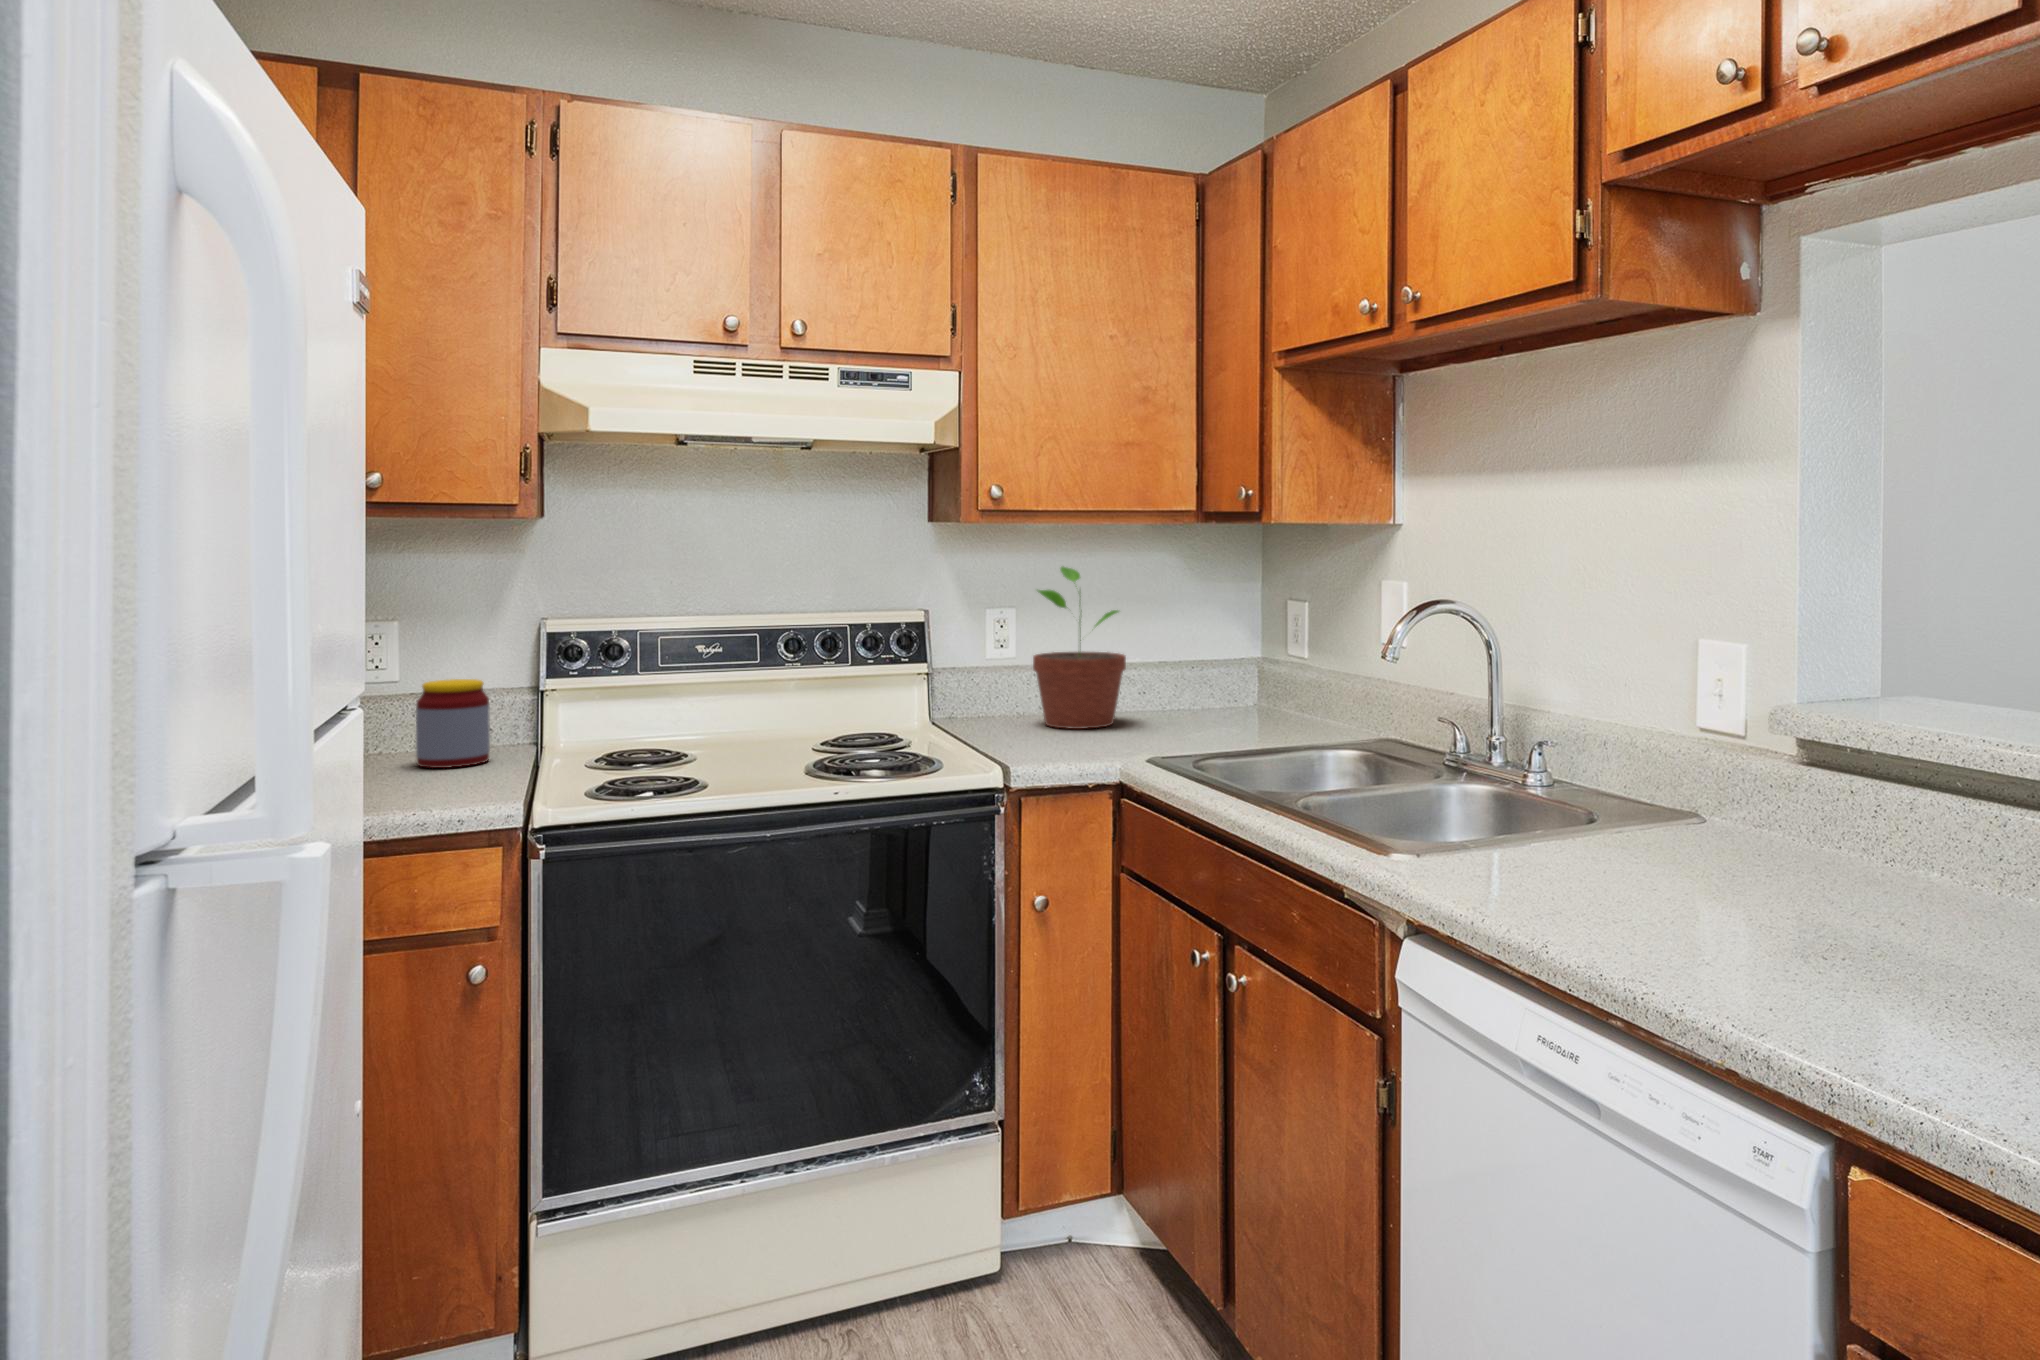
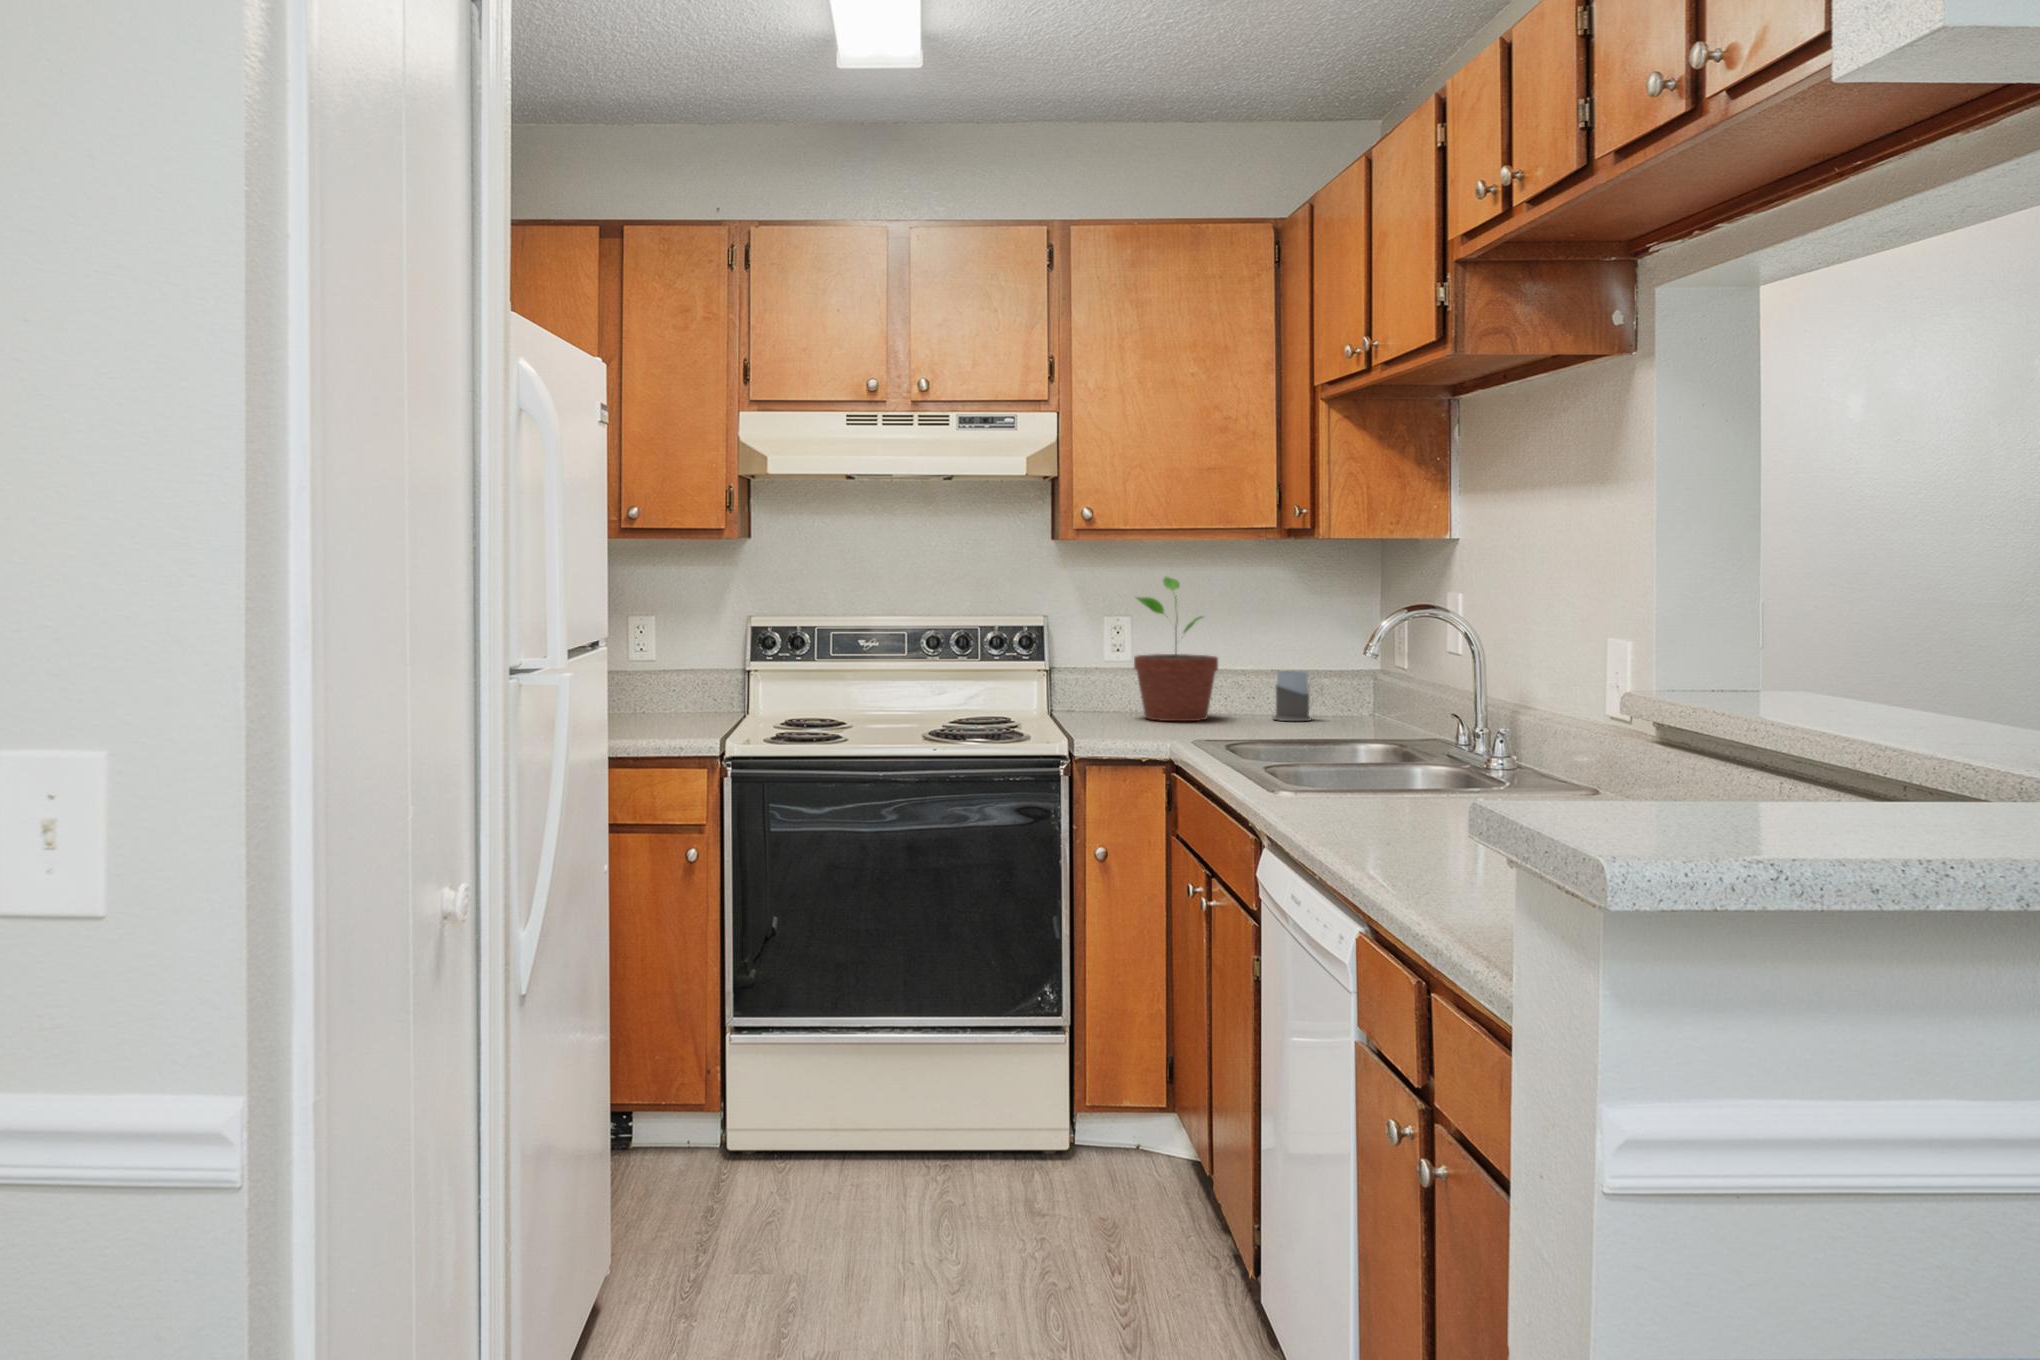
mug: none [1180,667,1232,721] -> present [1274,671,1317,721]
jar: present [416,679,490,768] -> none [663,659,710,722]

